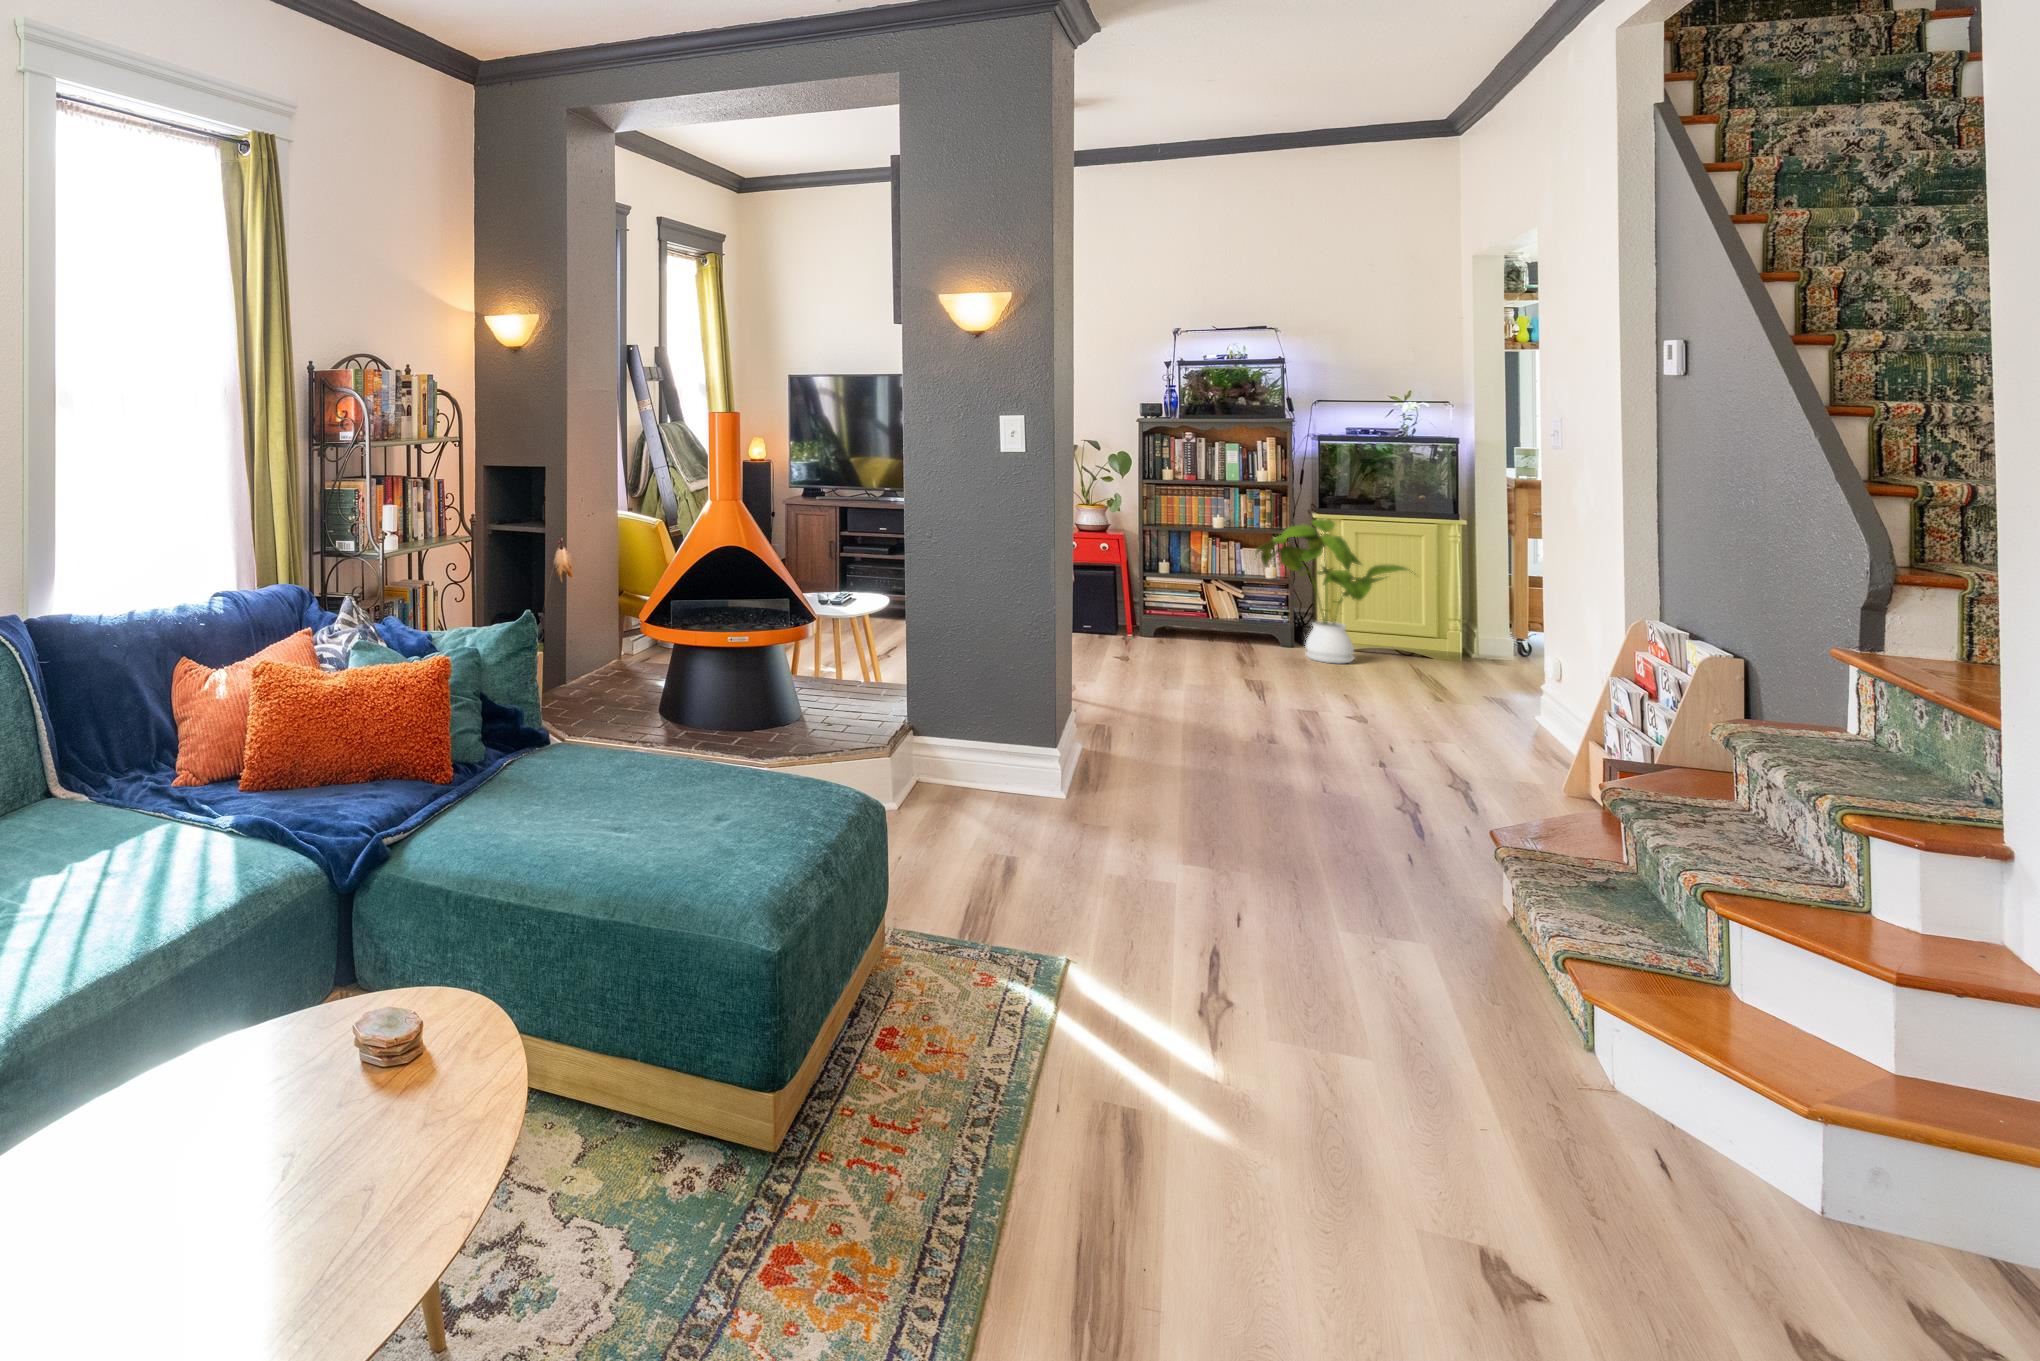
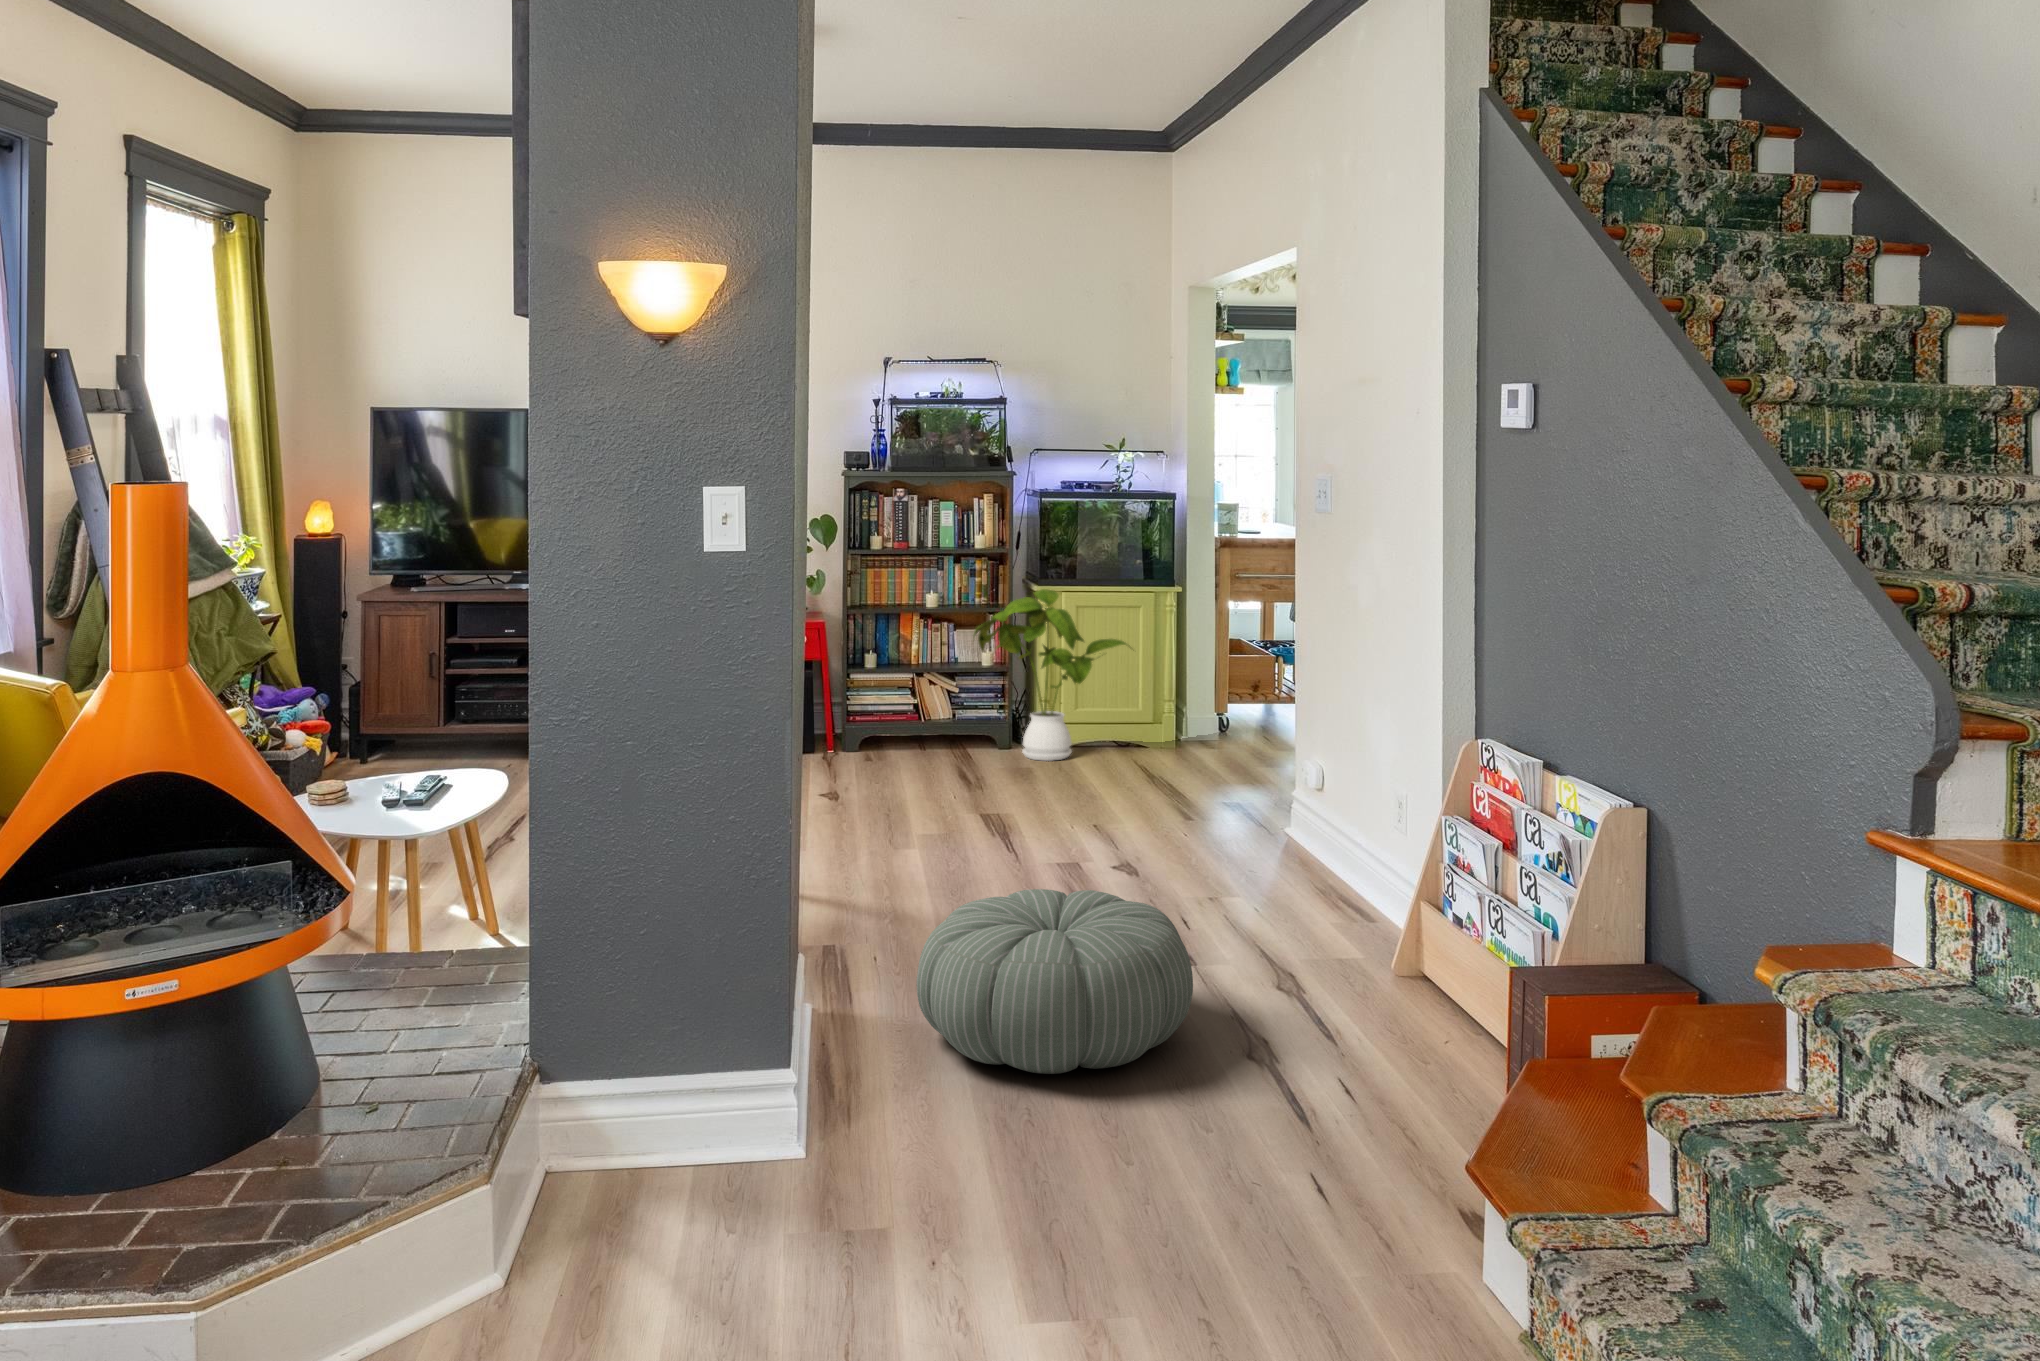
pouf: none [1175,741,1414,874] -> present [917,889,1193,1074]

